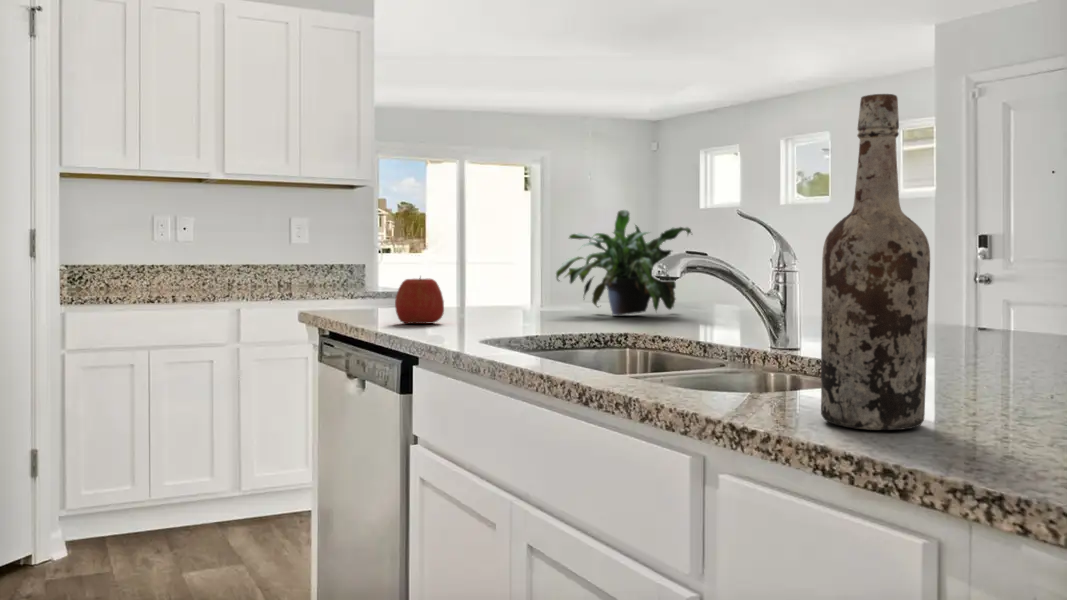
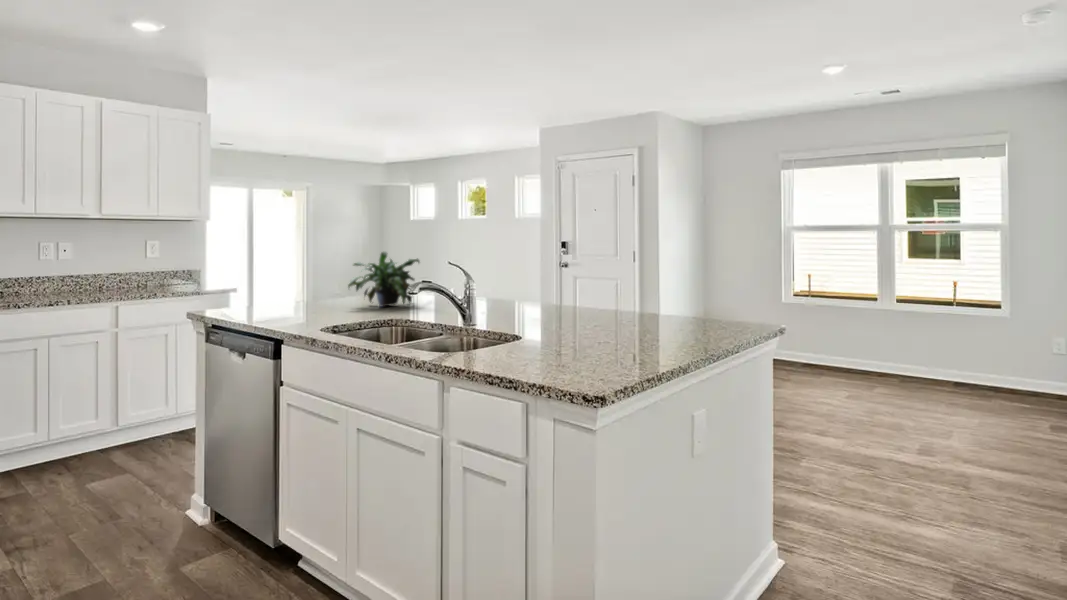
wine bottle: present [821,94,930,430] -> none [486,245,523,367]
apple: present [395,277,444,323] -> none [260,293,289,319]

